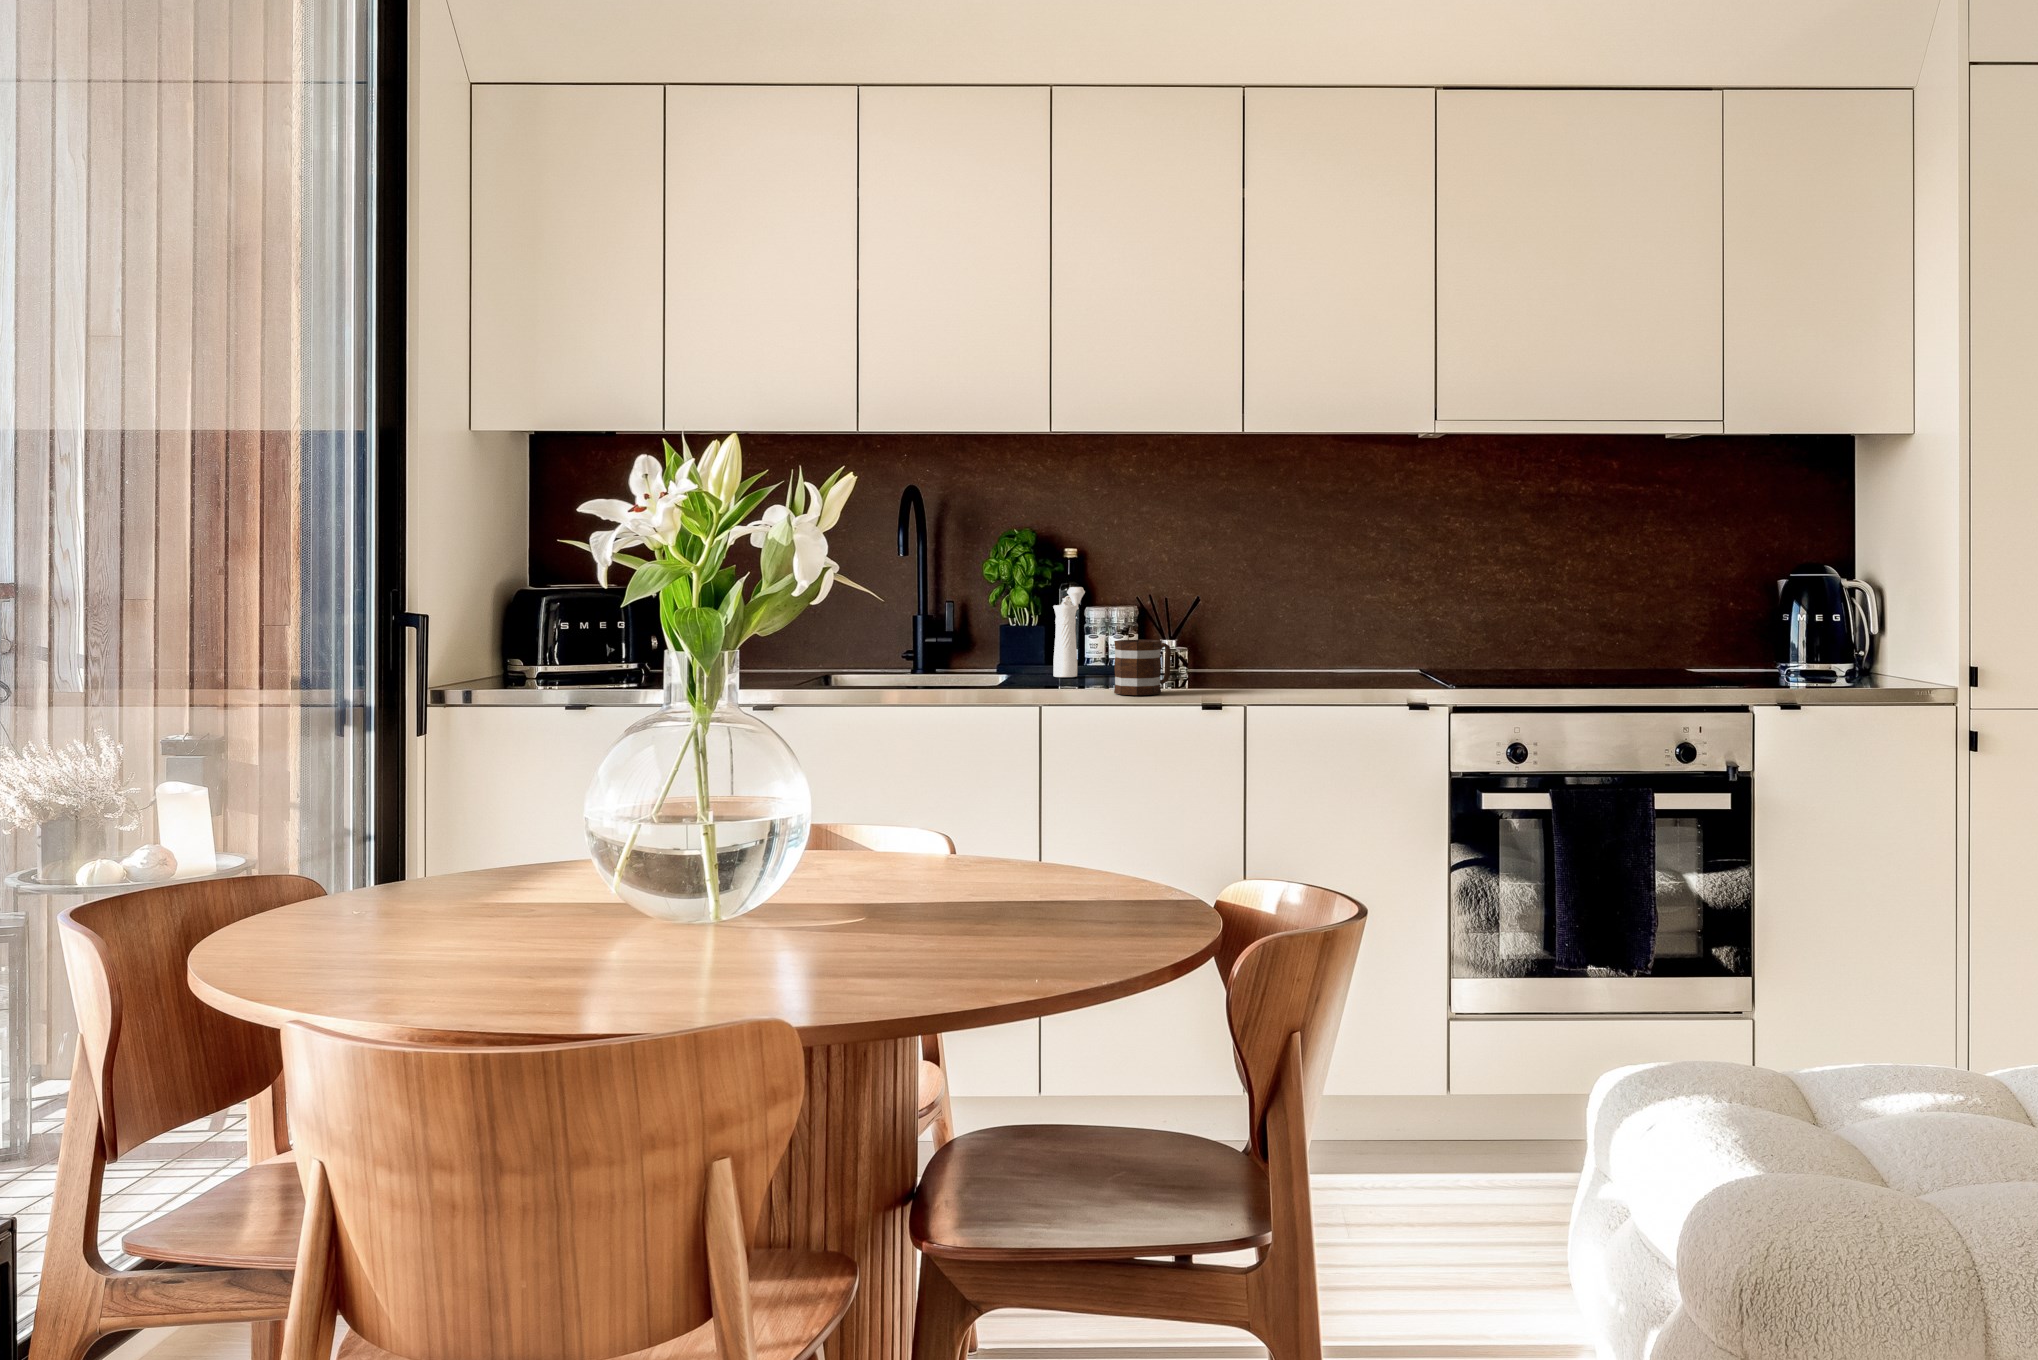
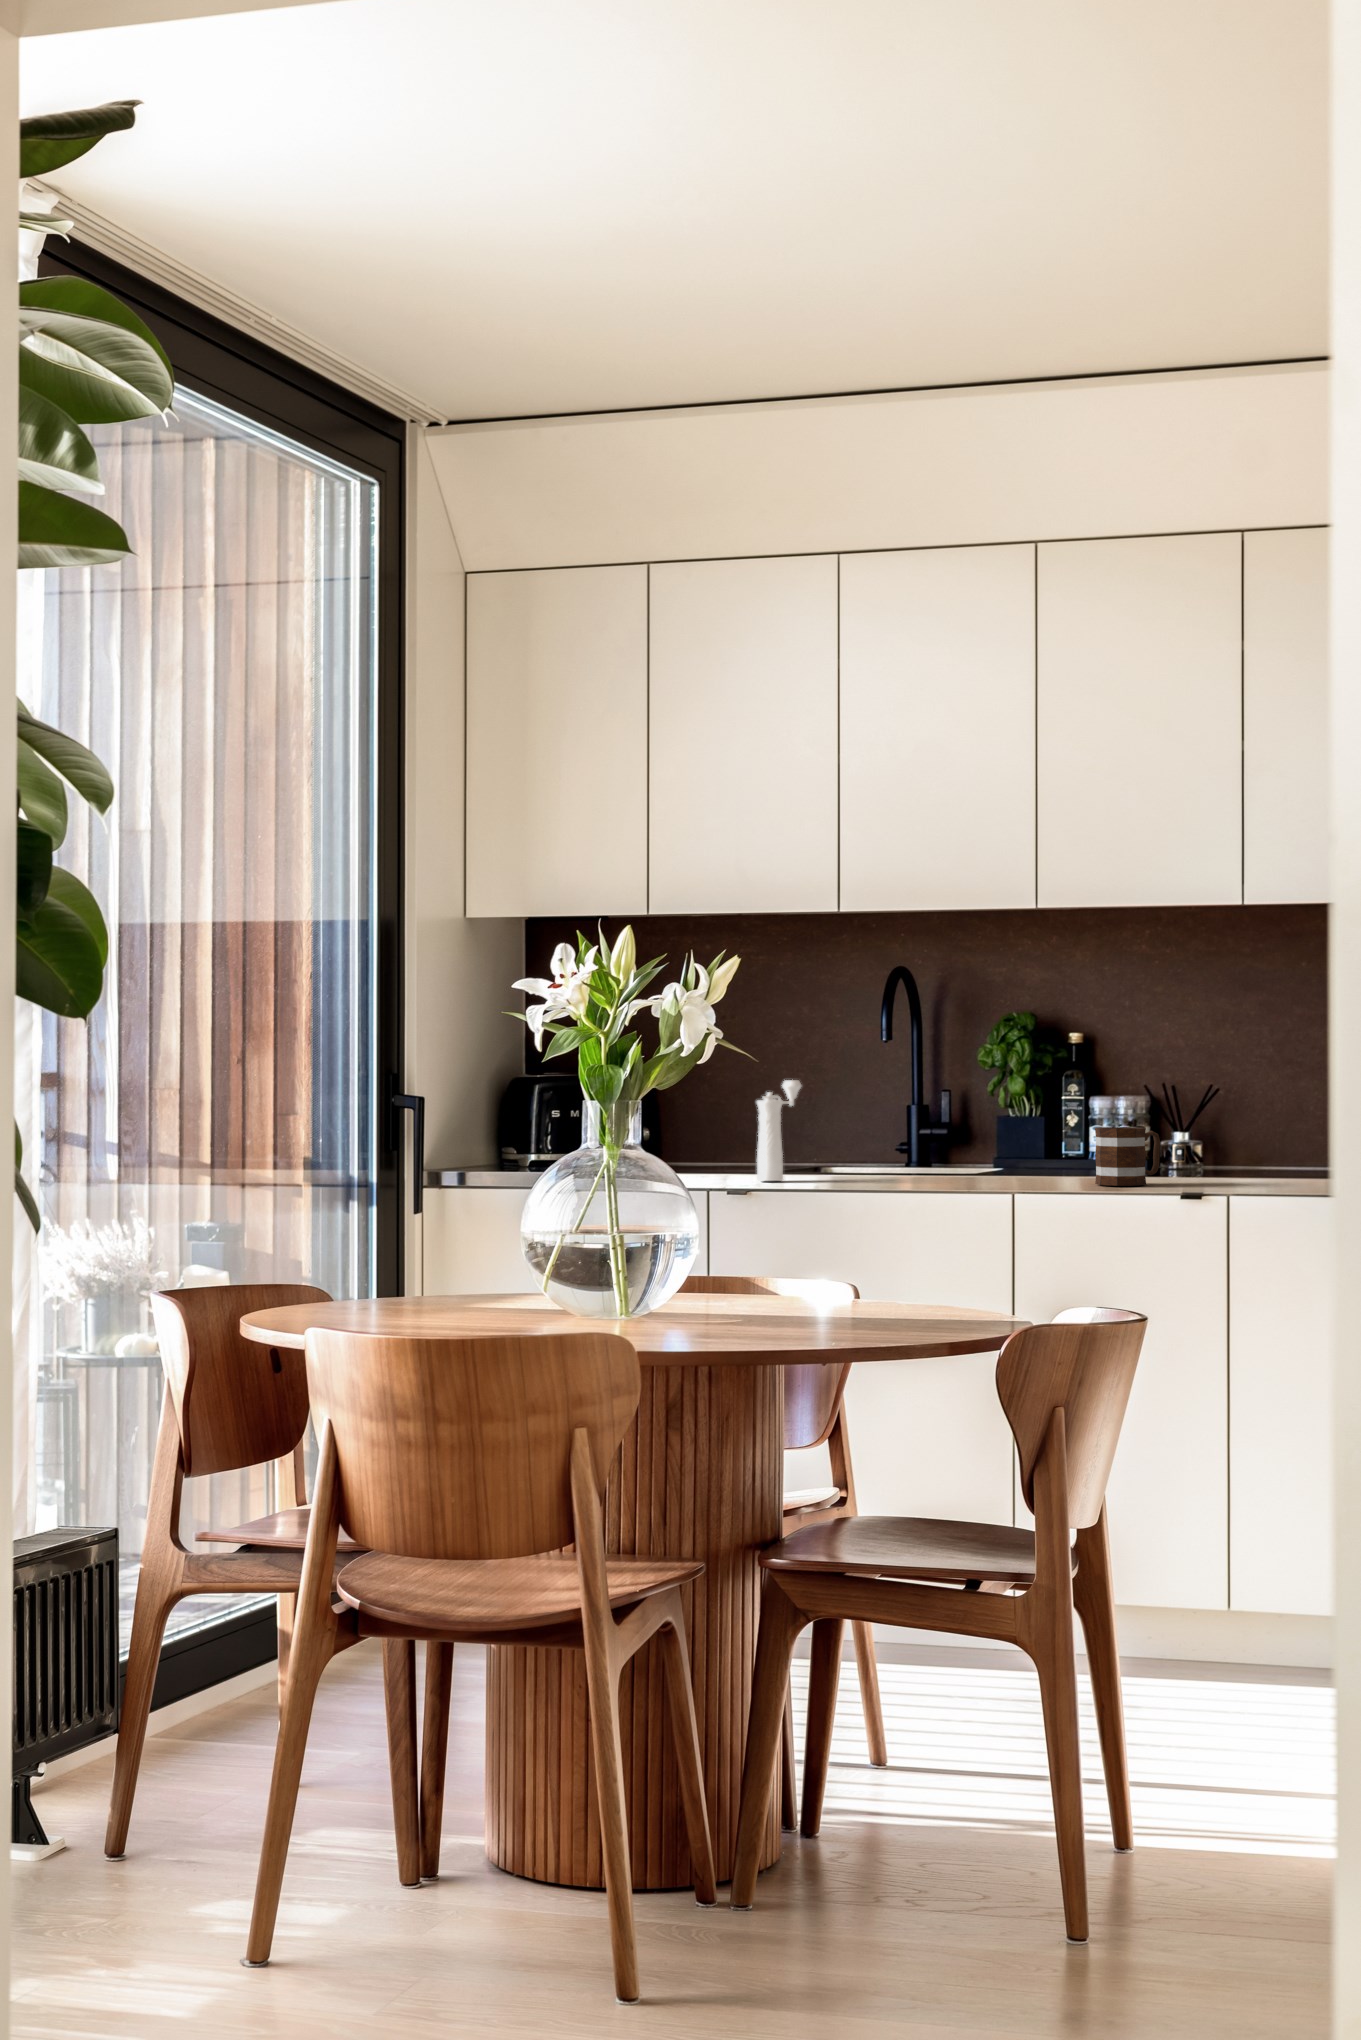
pepper mill: present [1053,587,1085,677] -> present [757,1080,801,1181]

